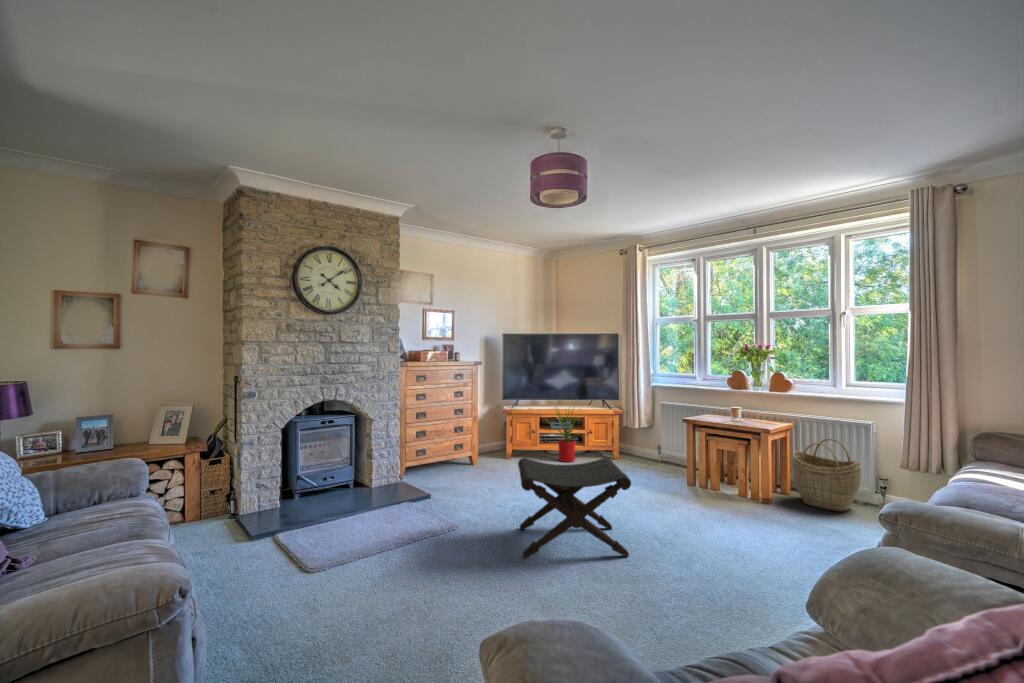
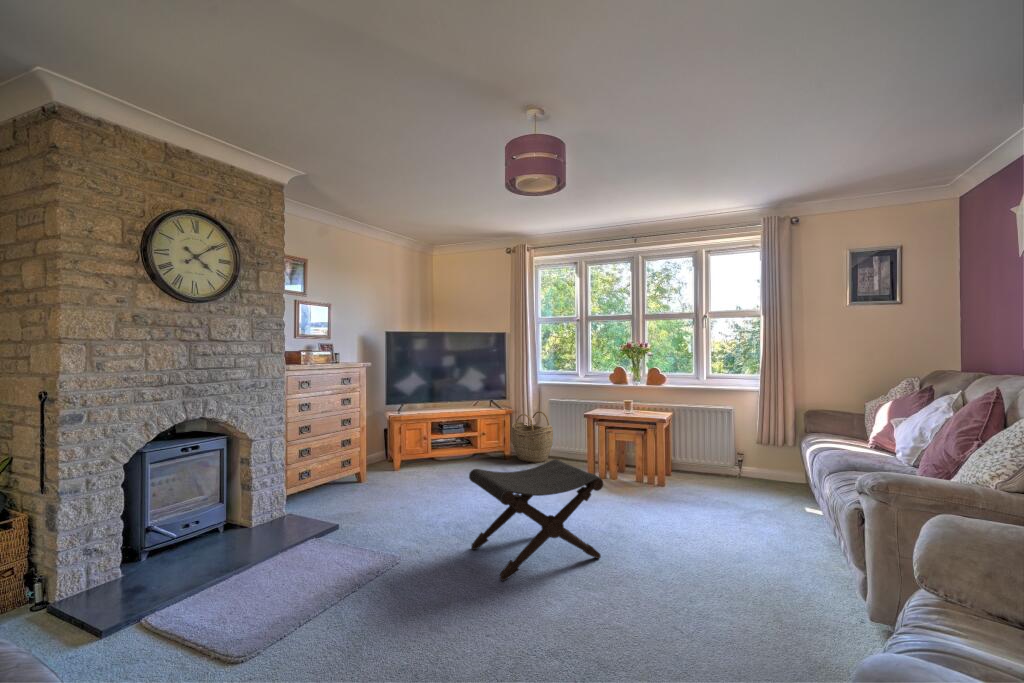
house plant: present [554,406,575,462] -> none [435,399,485,468]
woven basket: present [792,439,861,511] -> present [512,411,553,463]

